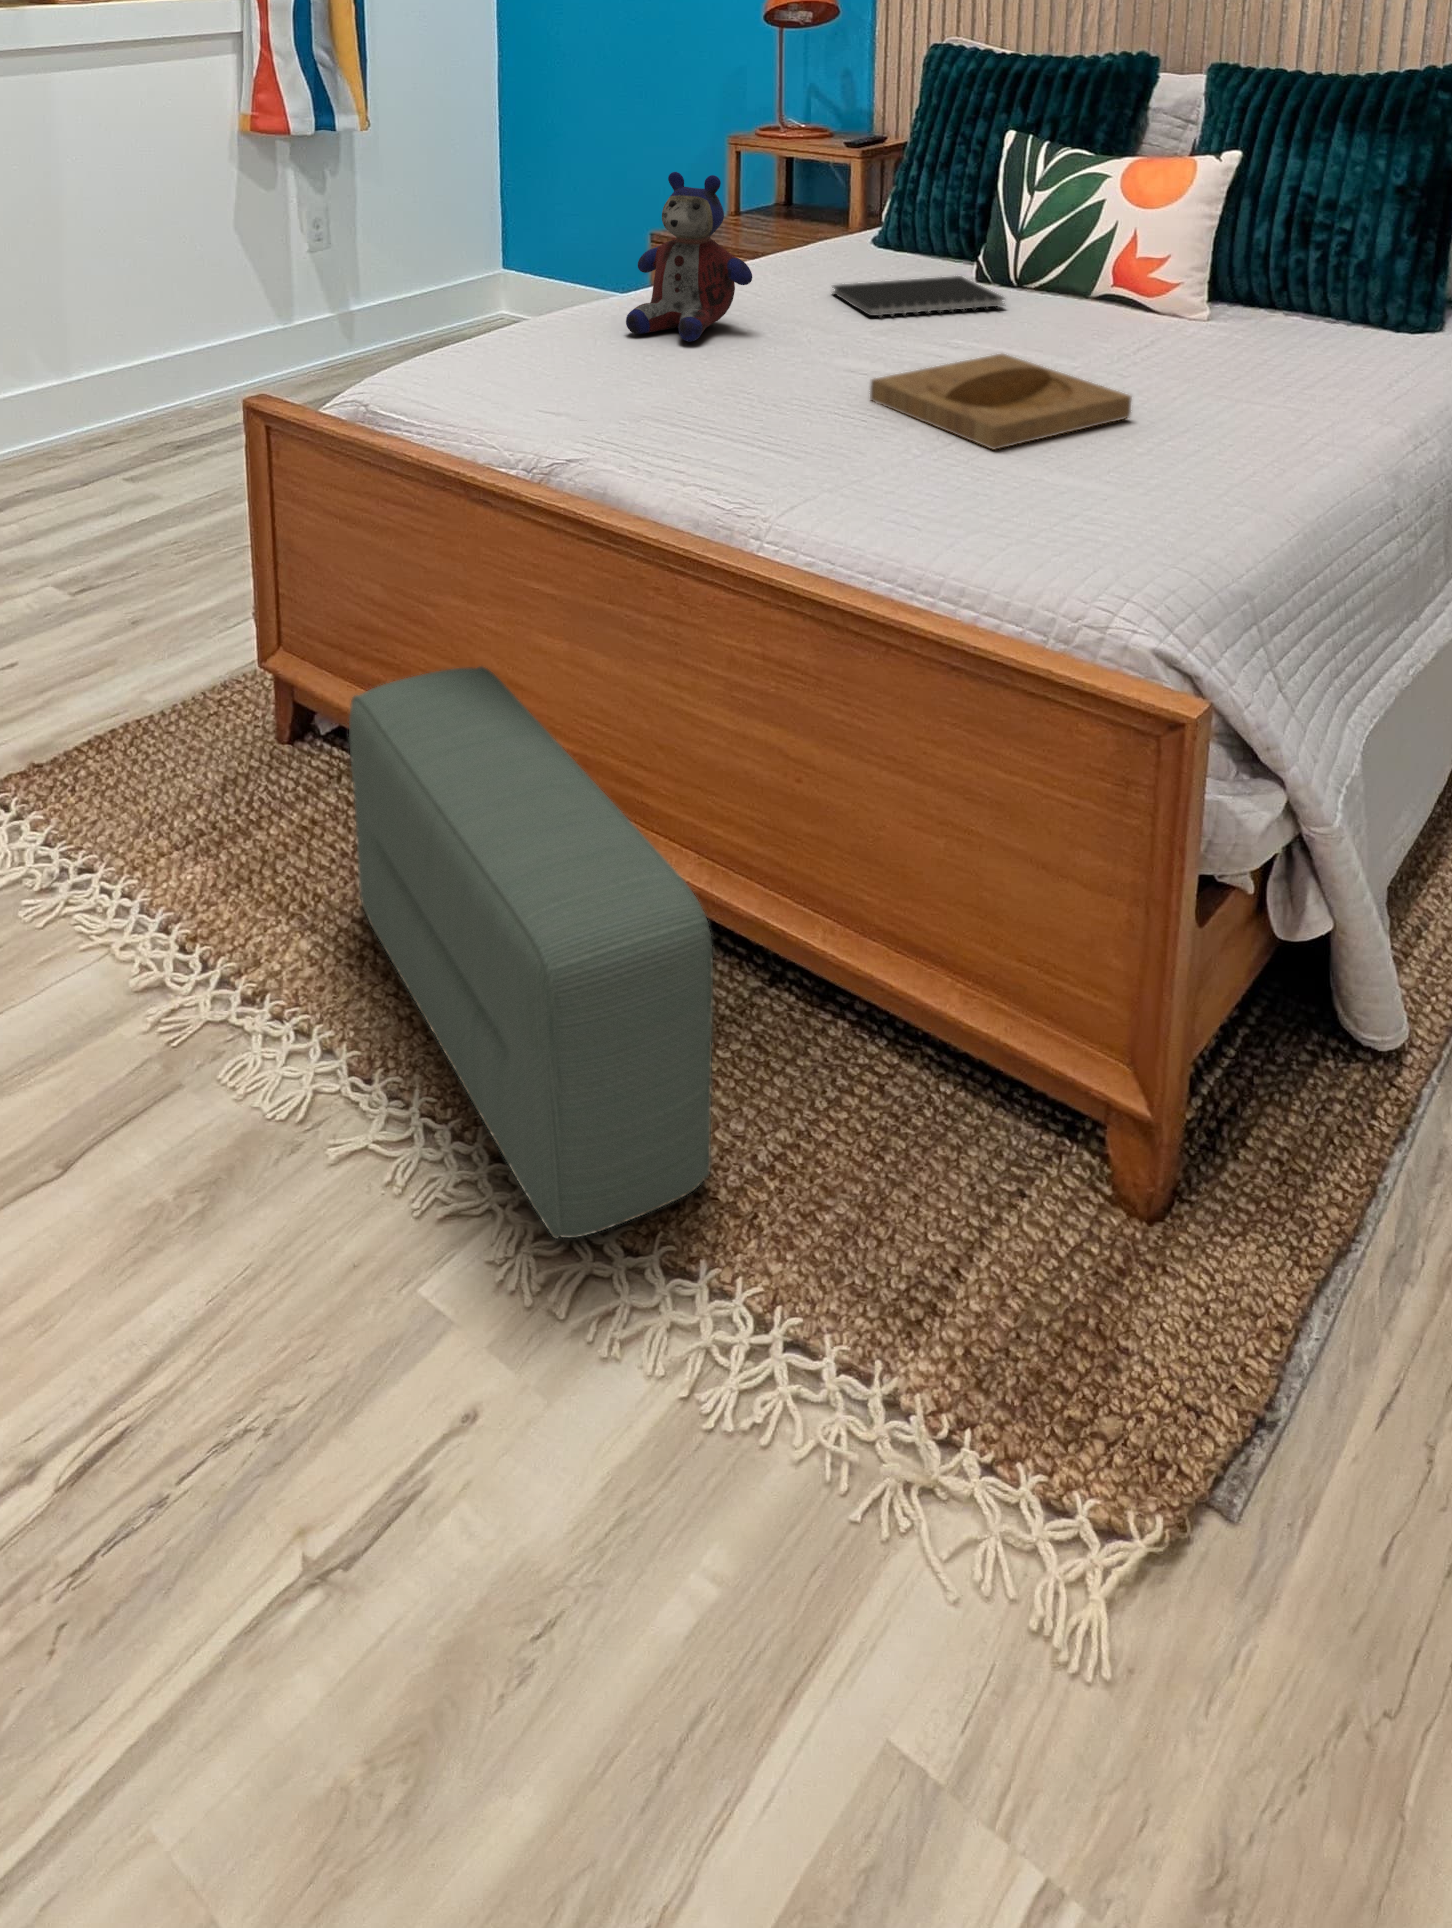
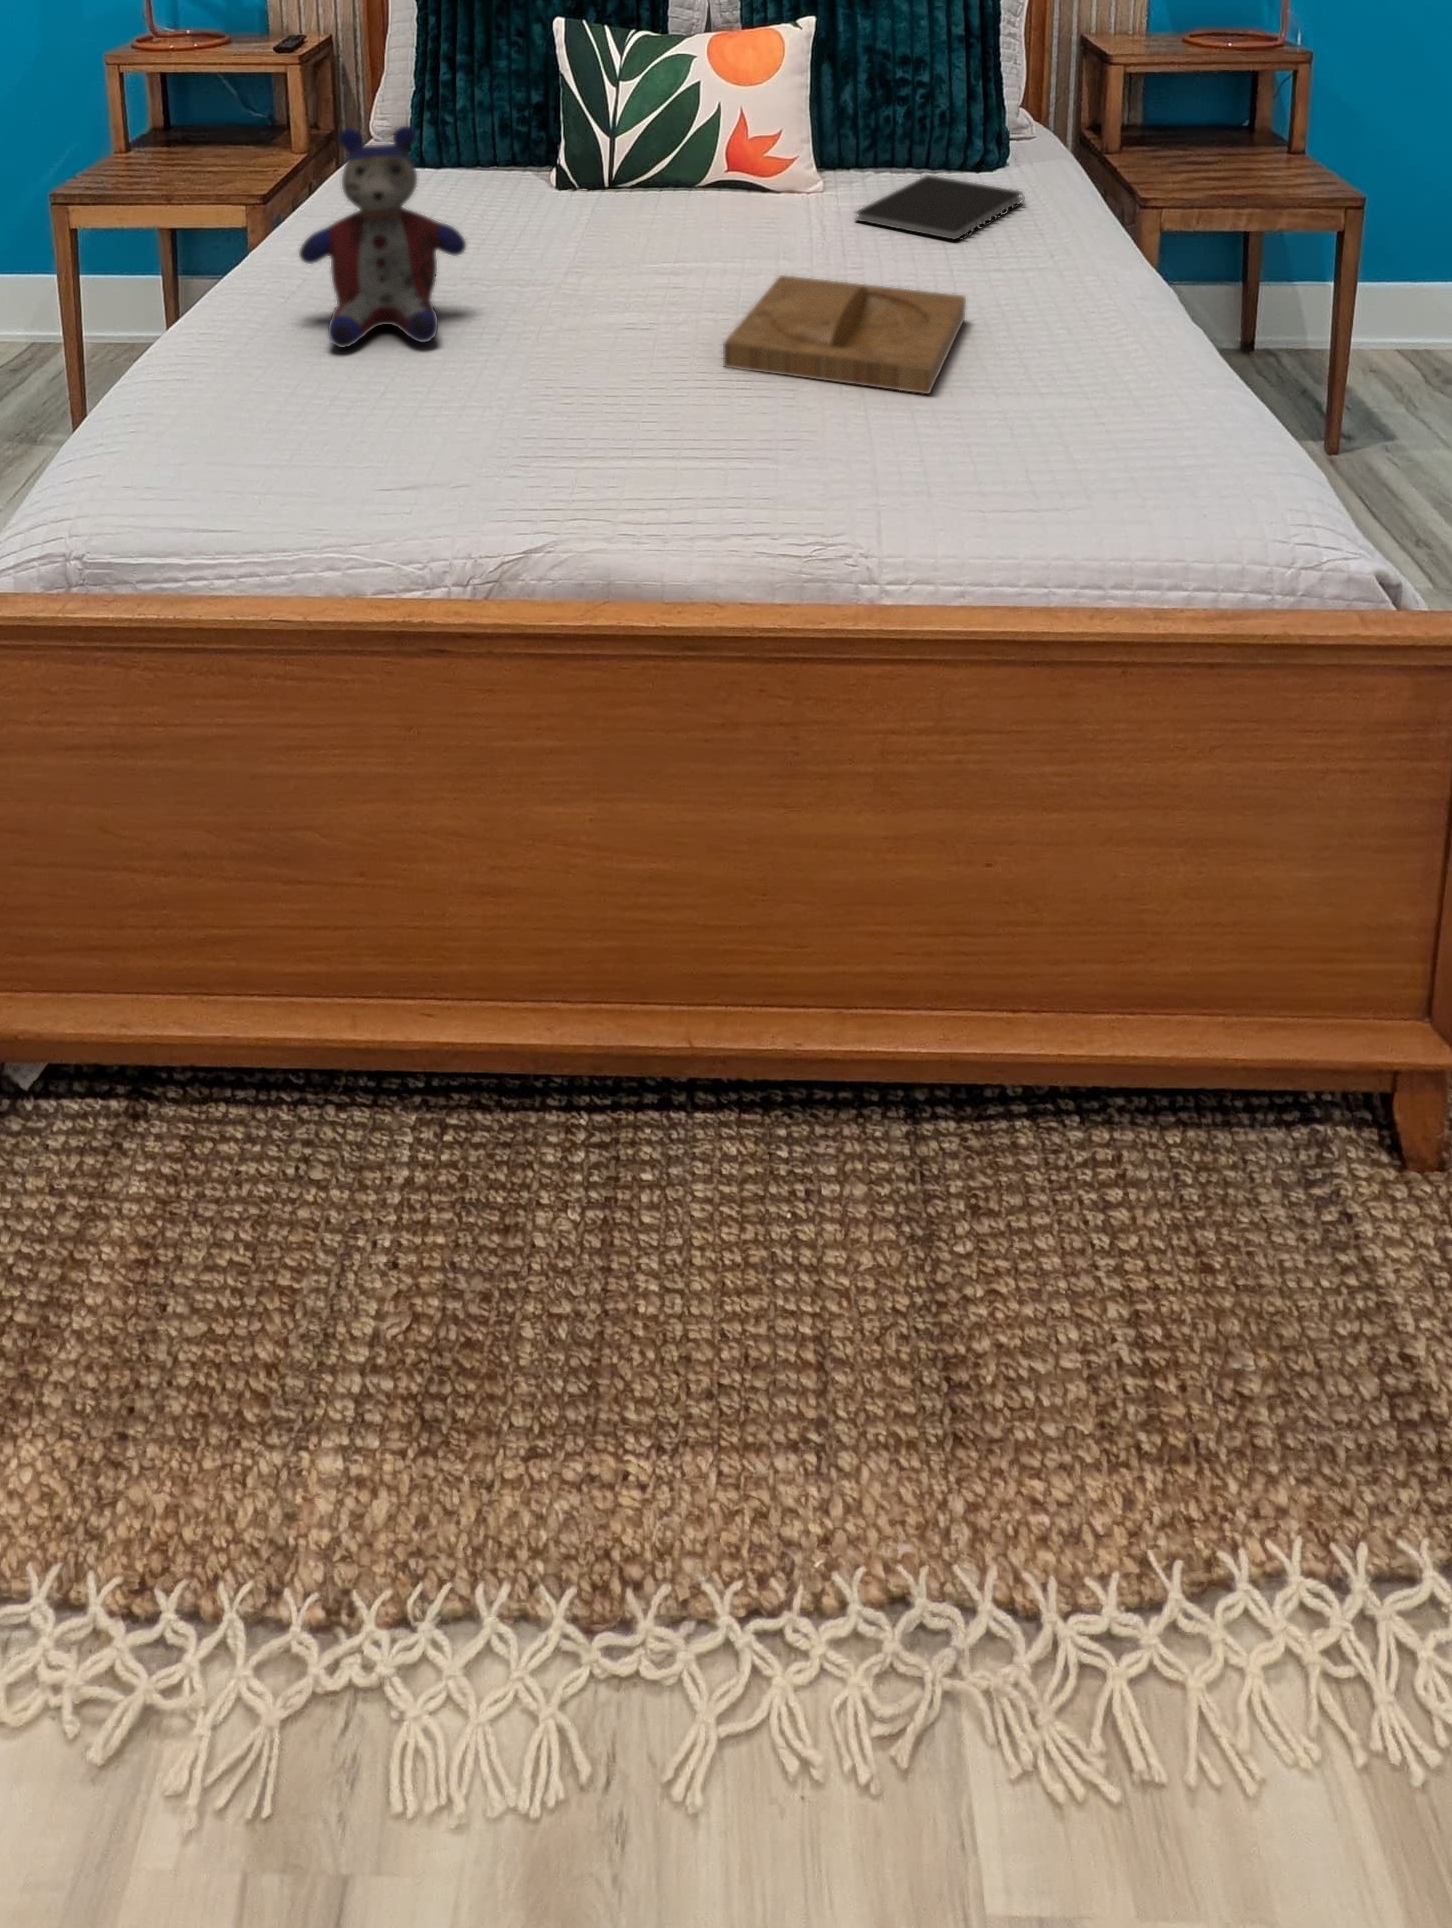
notebook: present [832,276,1004,317] -> present [856,175,1024,240]
pouf: present [349,667,713,1238] -> none [322,895,1153,1674]

